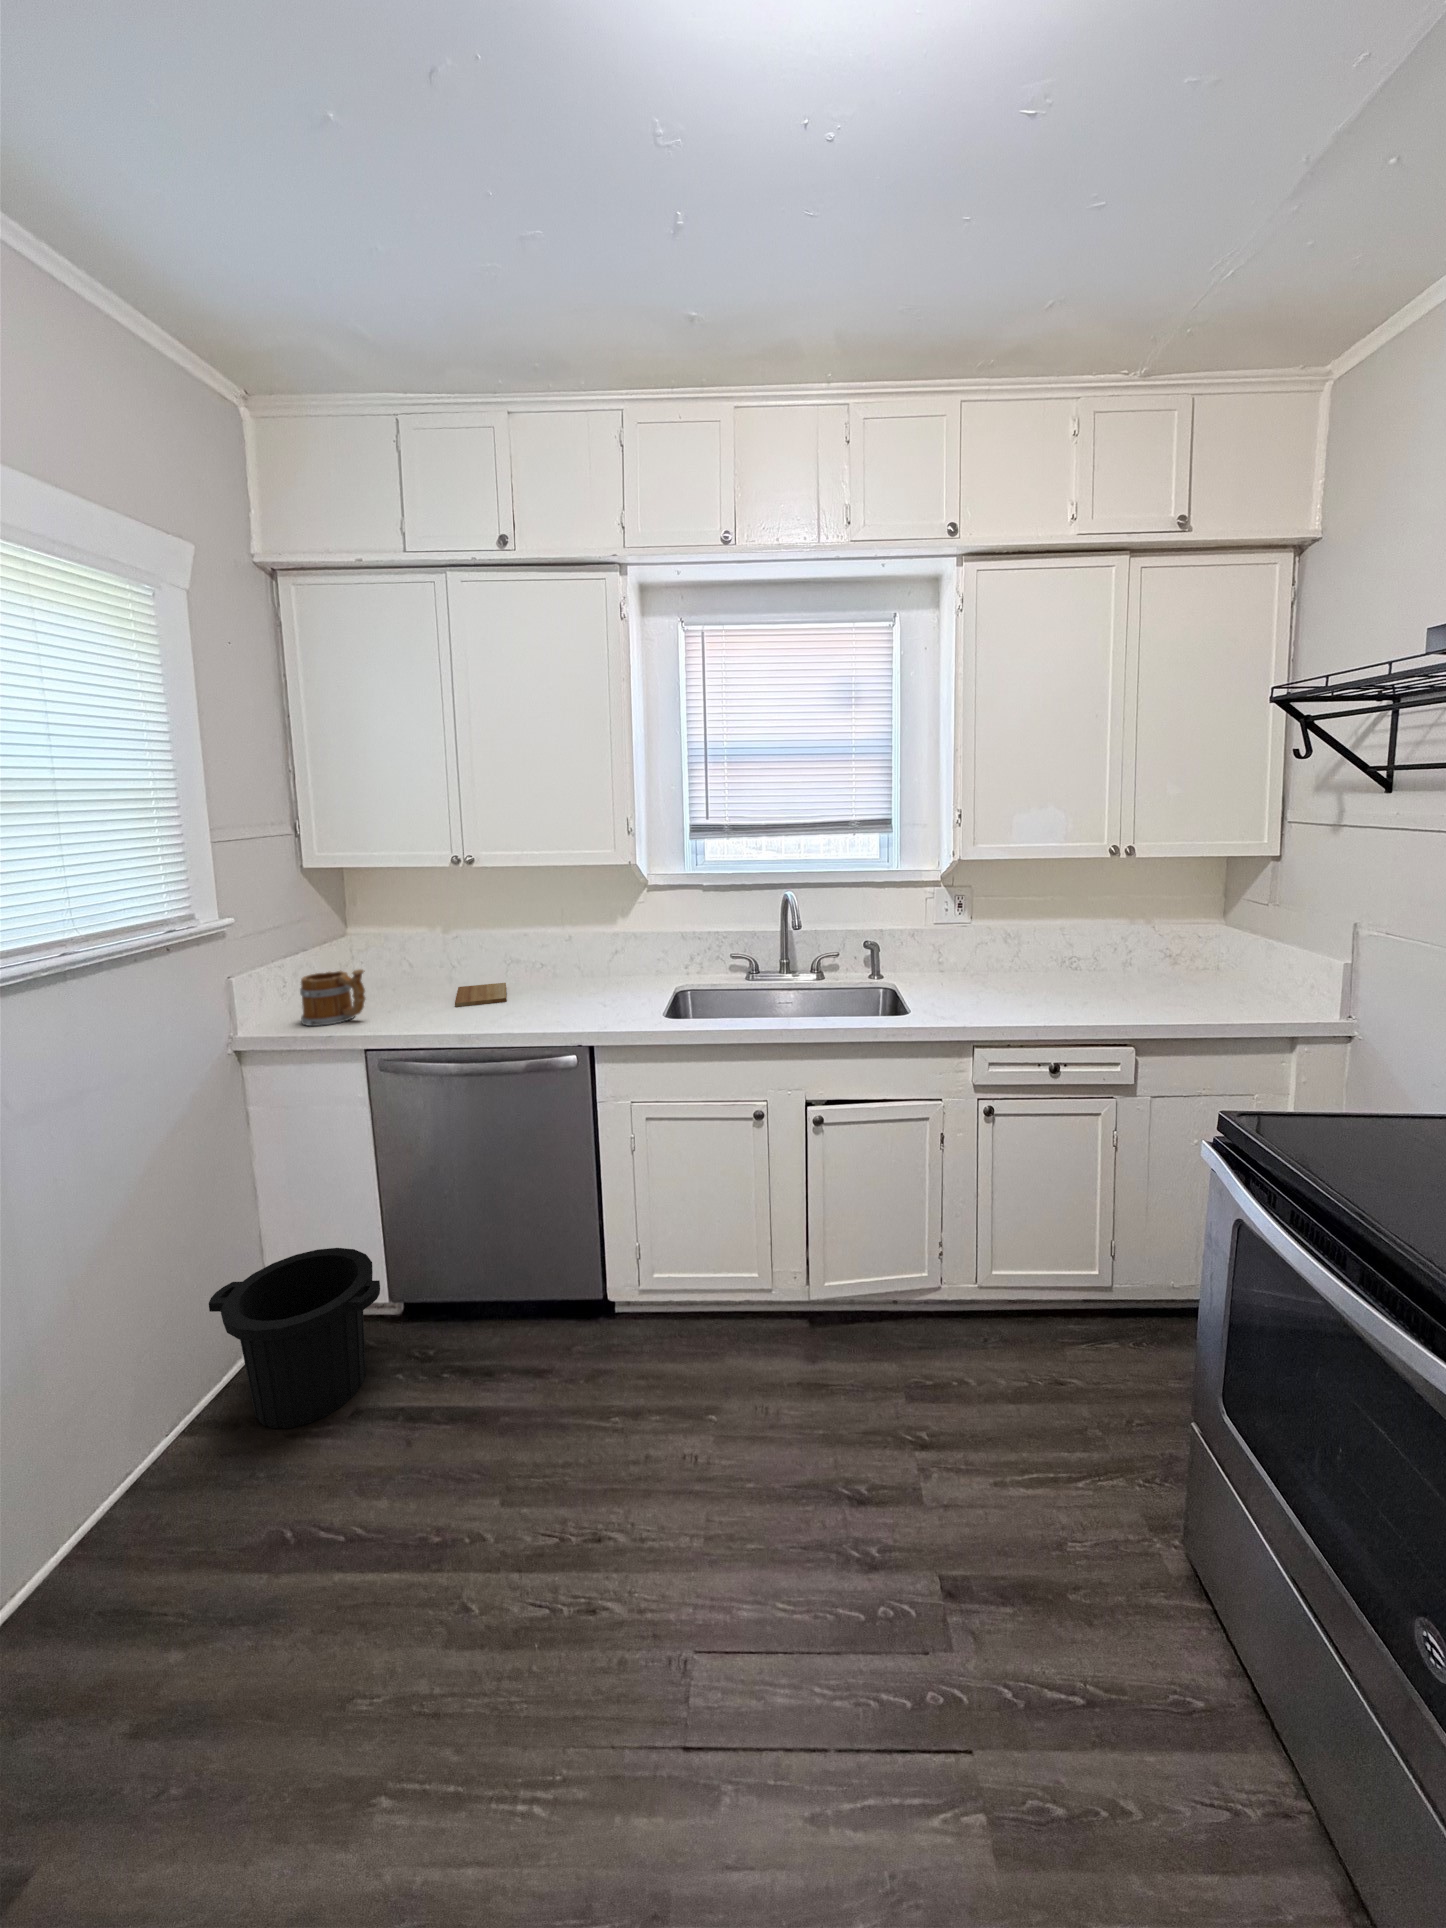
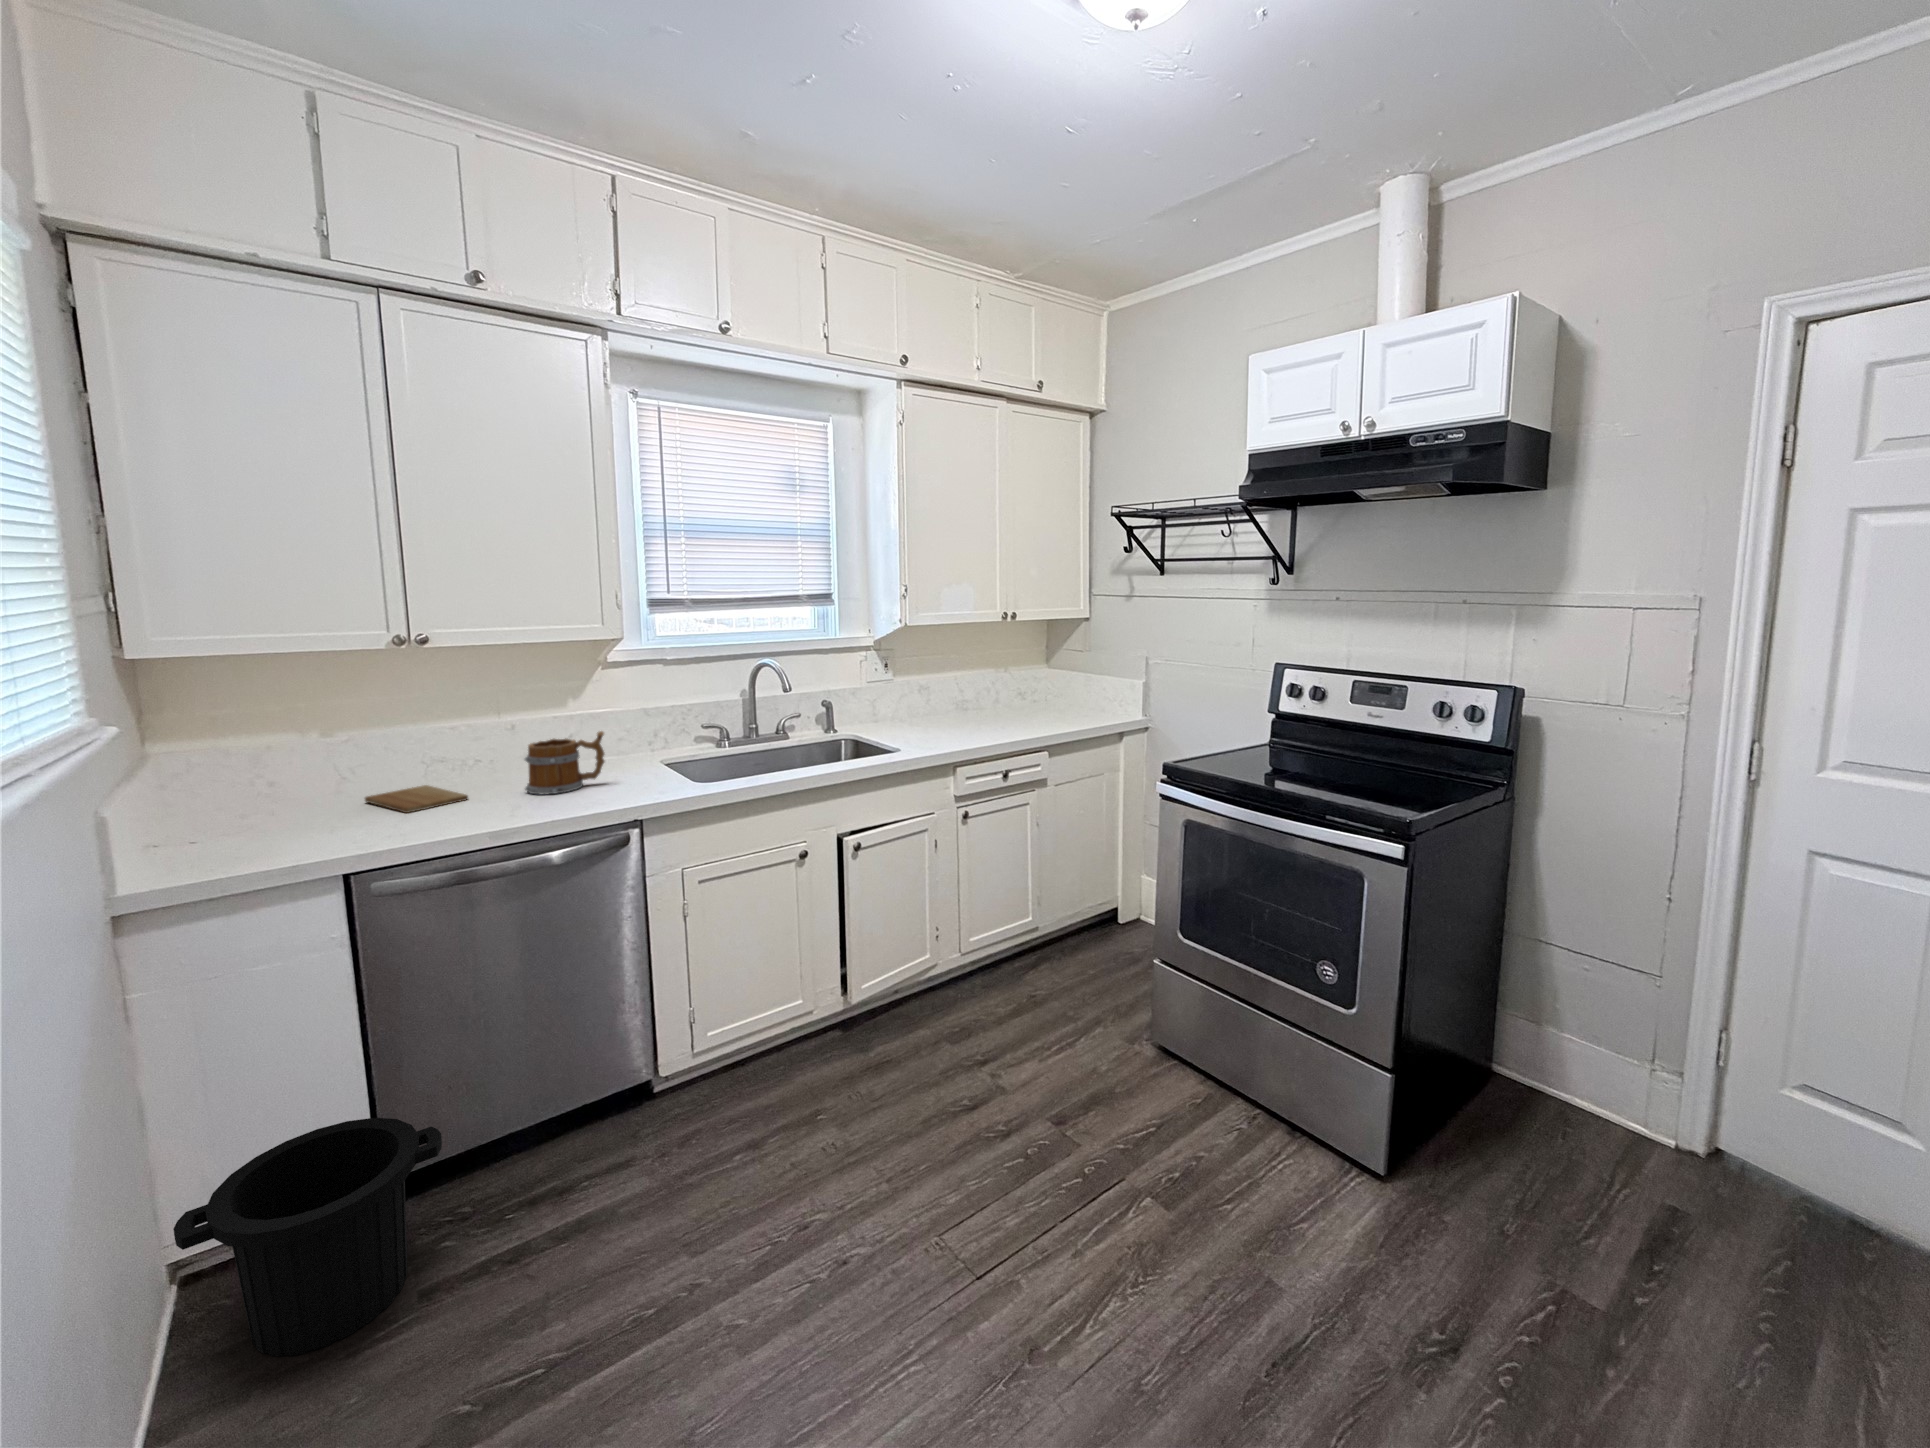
mug: present [300,969,365,1026] -> present [525,731,605,794]

